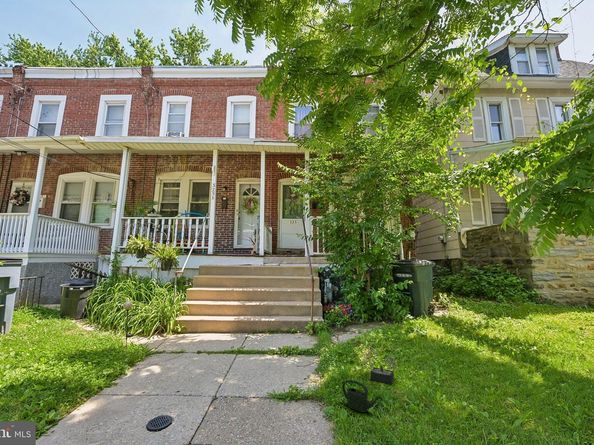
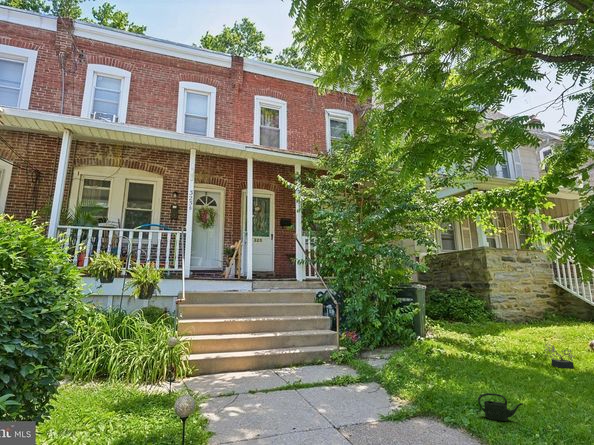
decorative plant: present [363,346,398,384] -> present [545,345,575,368]

